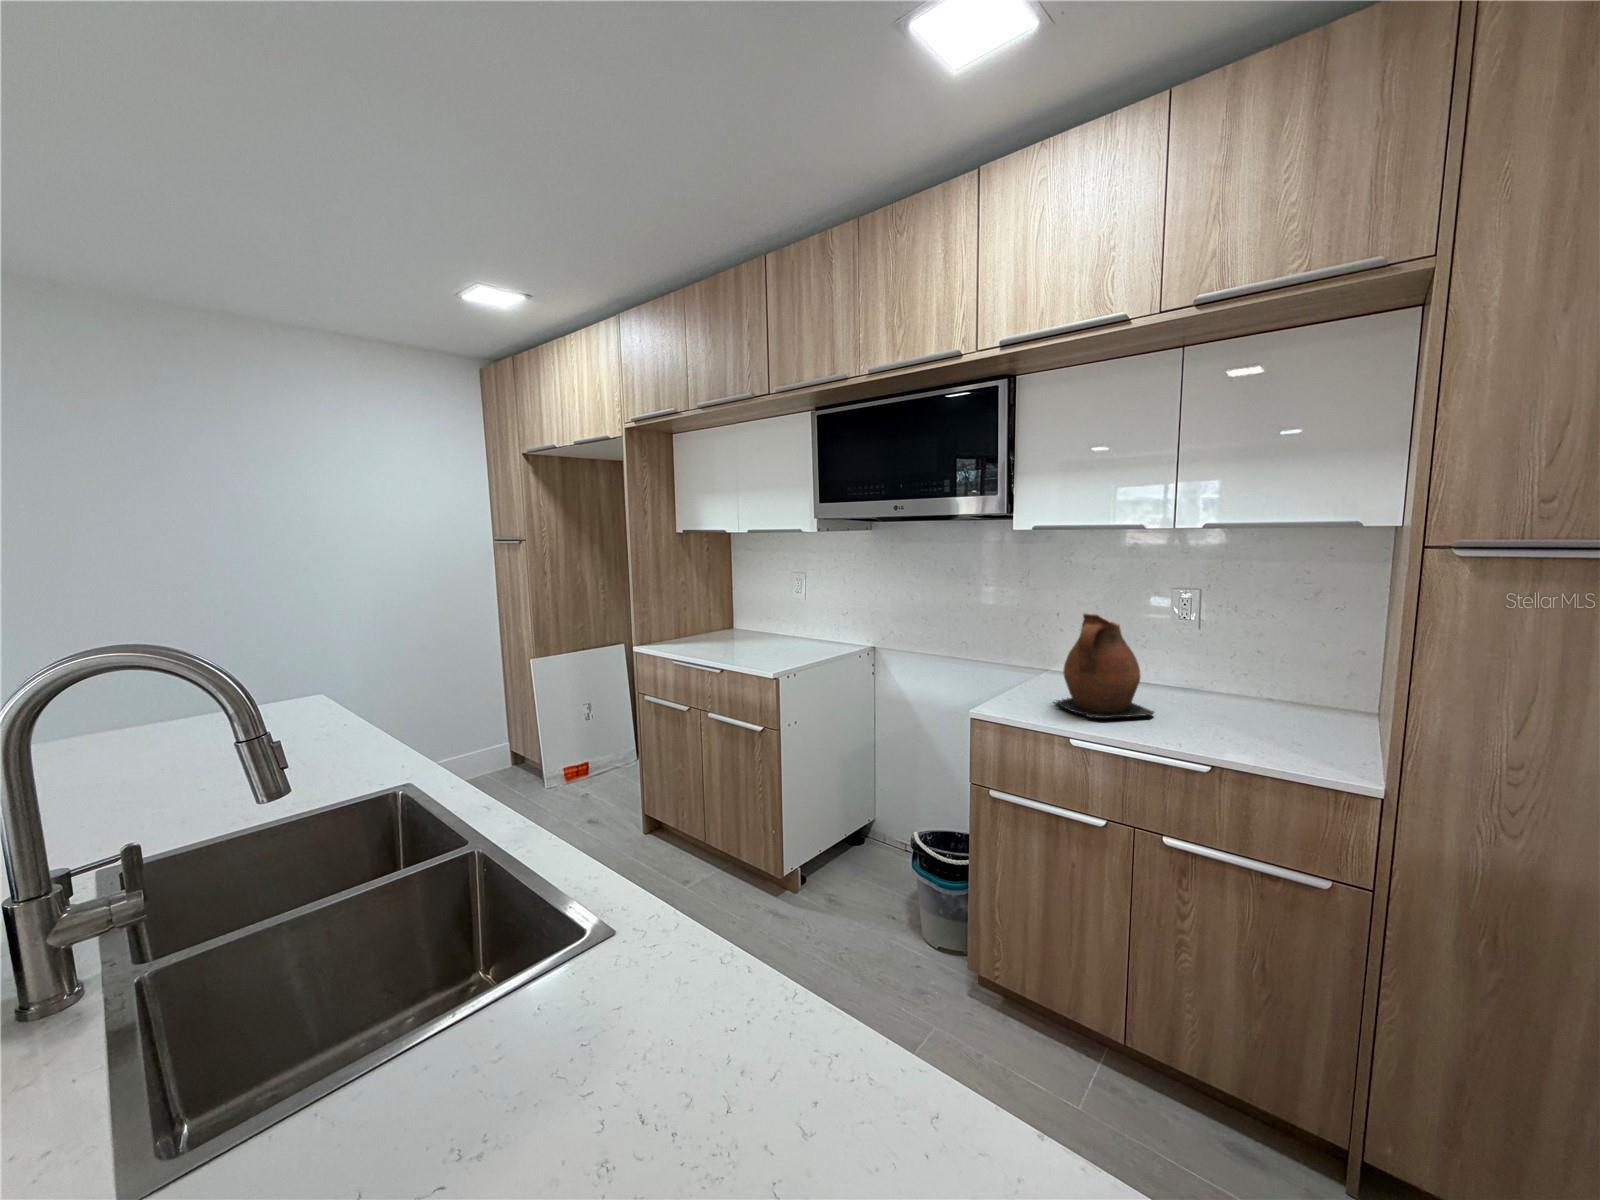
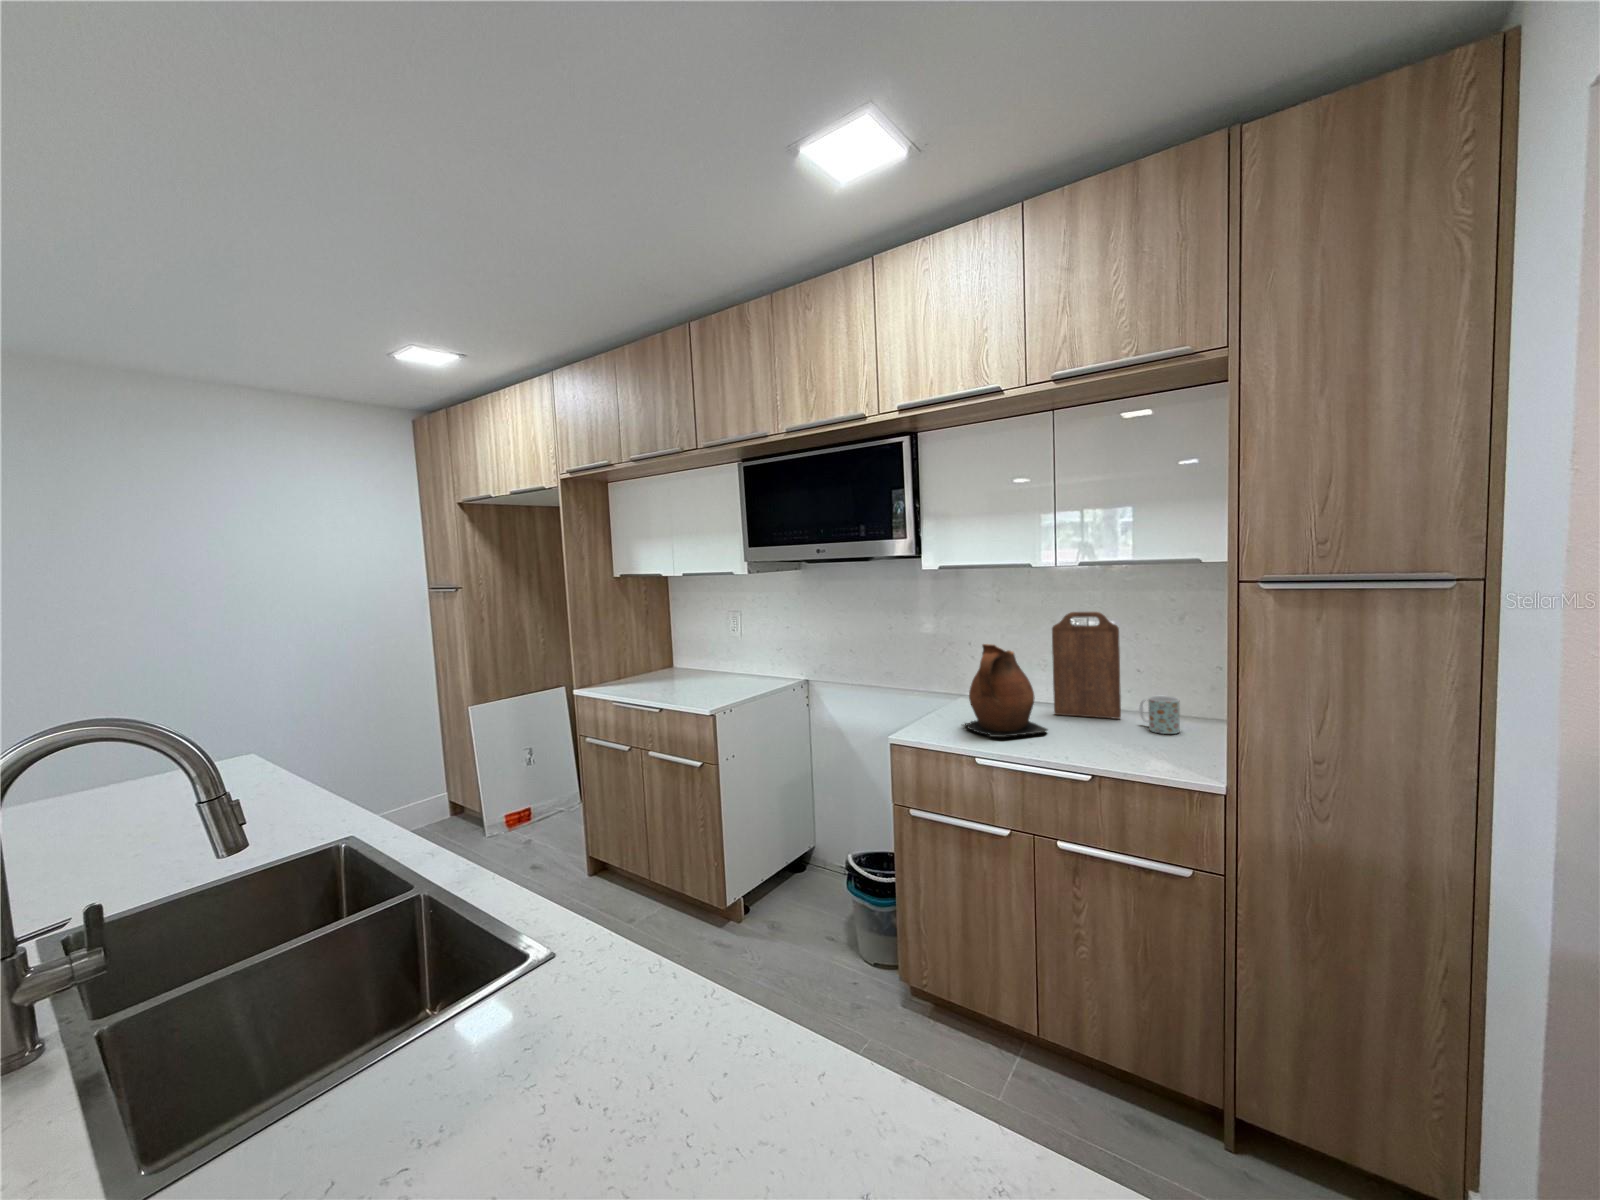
cutting board: none [1159,582,1244,705] -> present [1052,612,1121,719]
mug: none [1264,681,1316,725] -> present [1140,696,1180,734]

